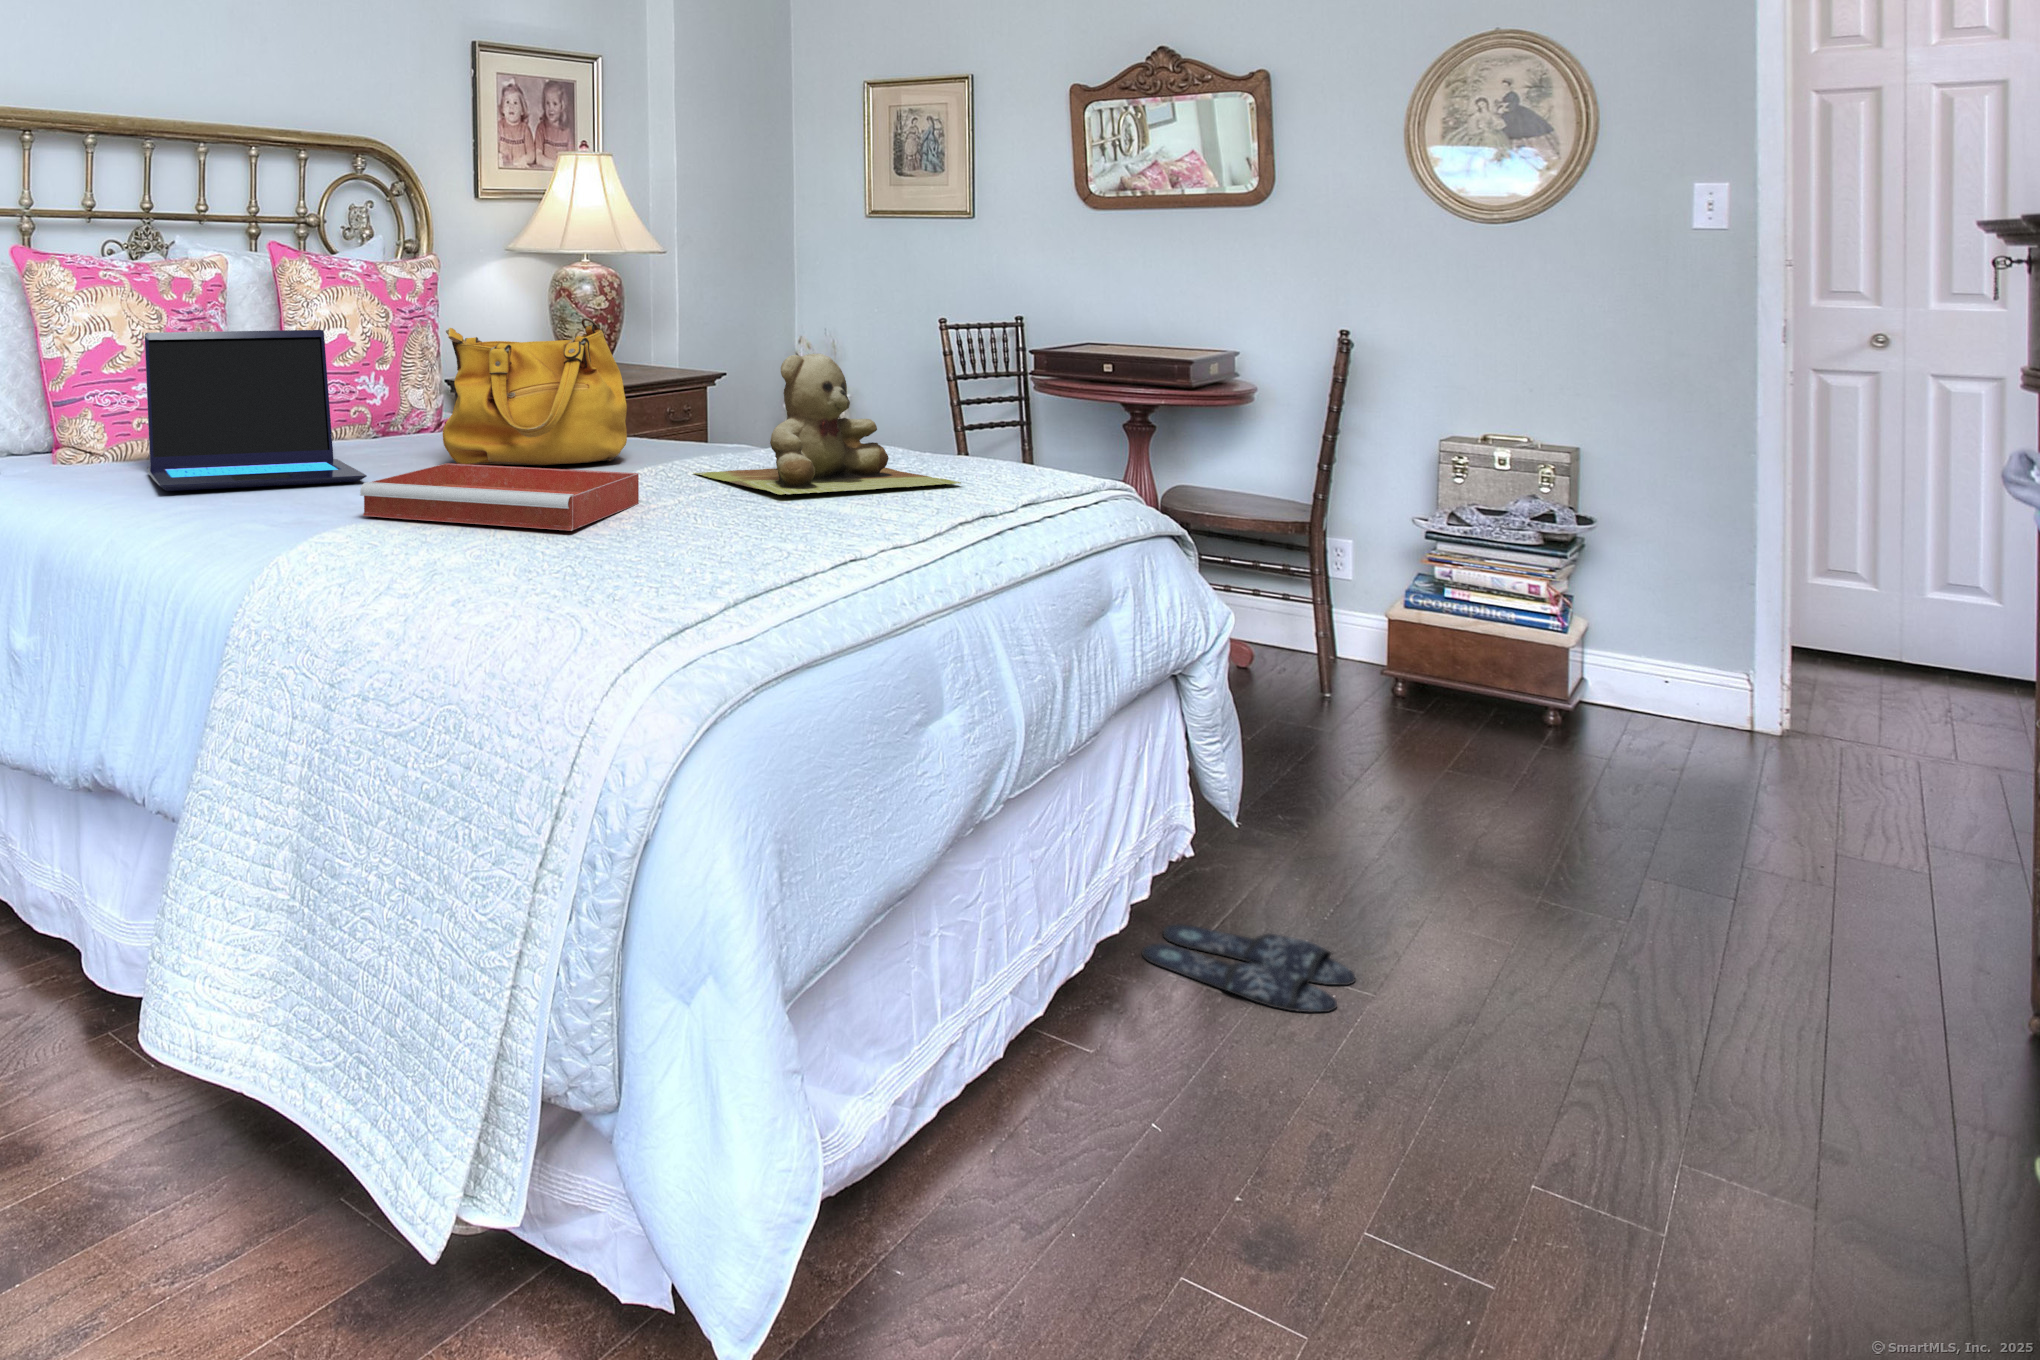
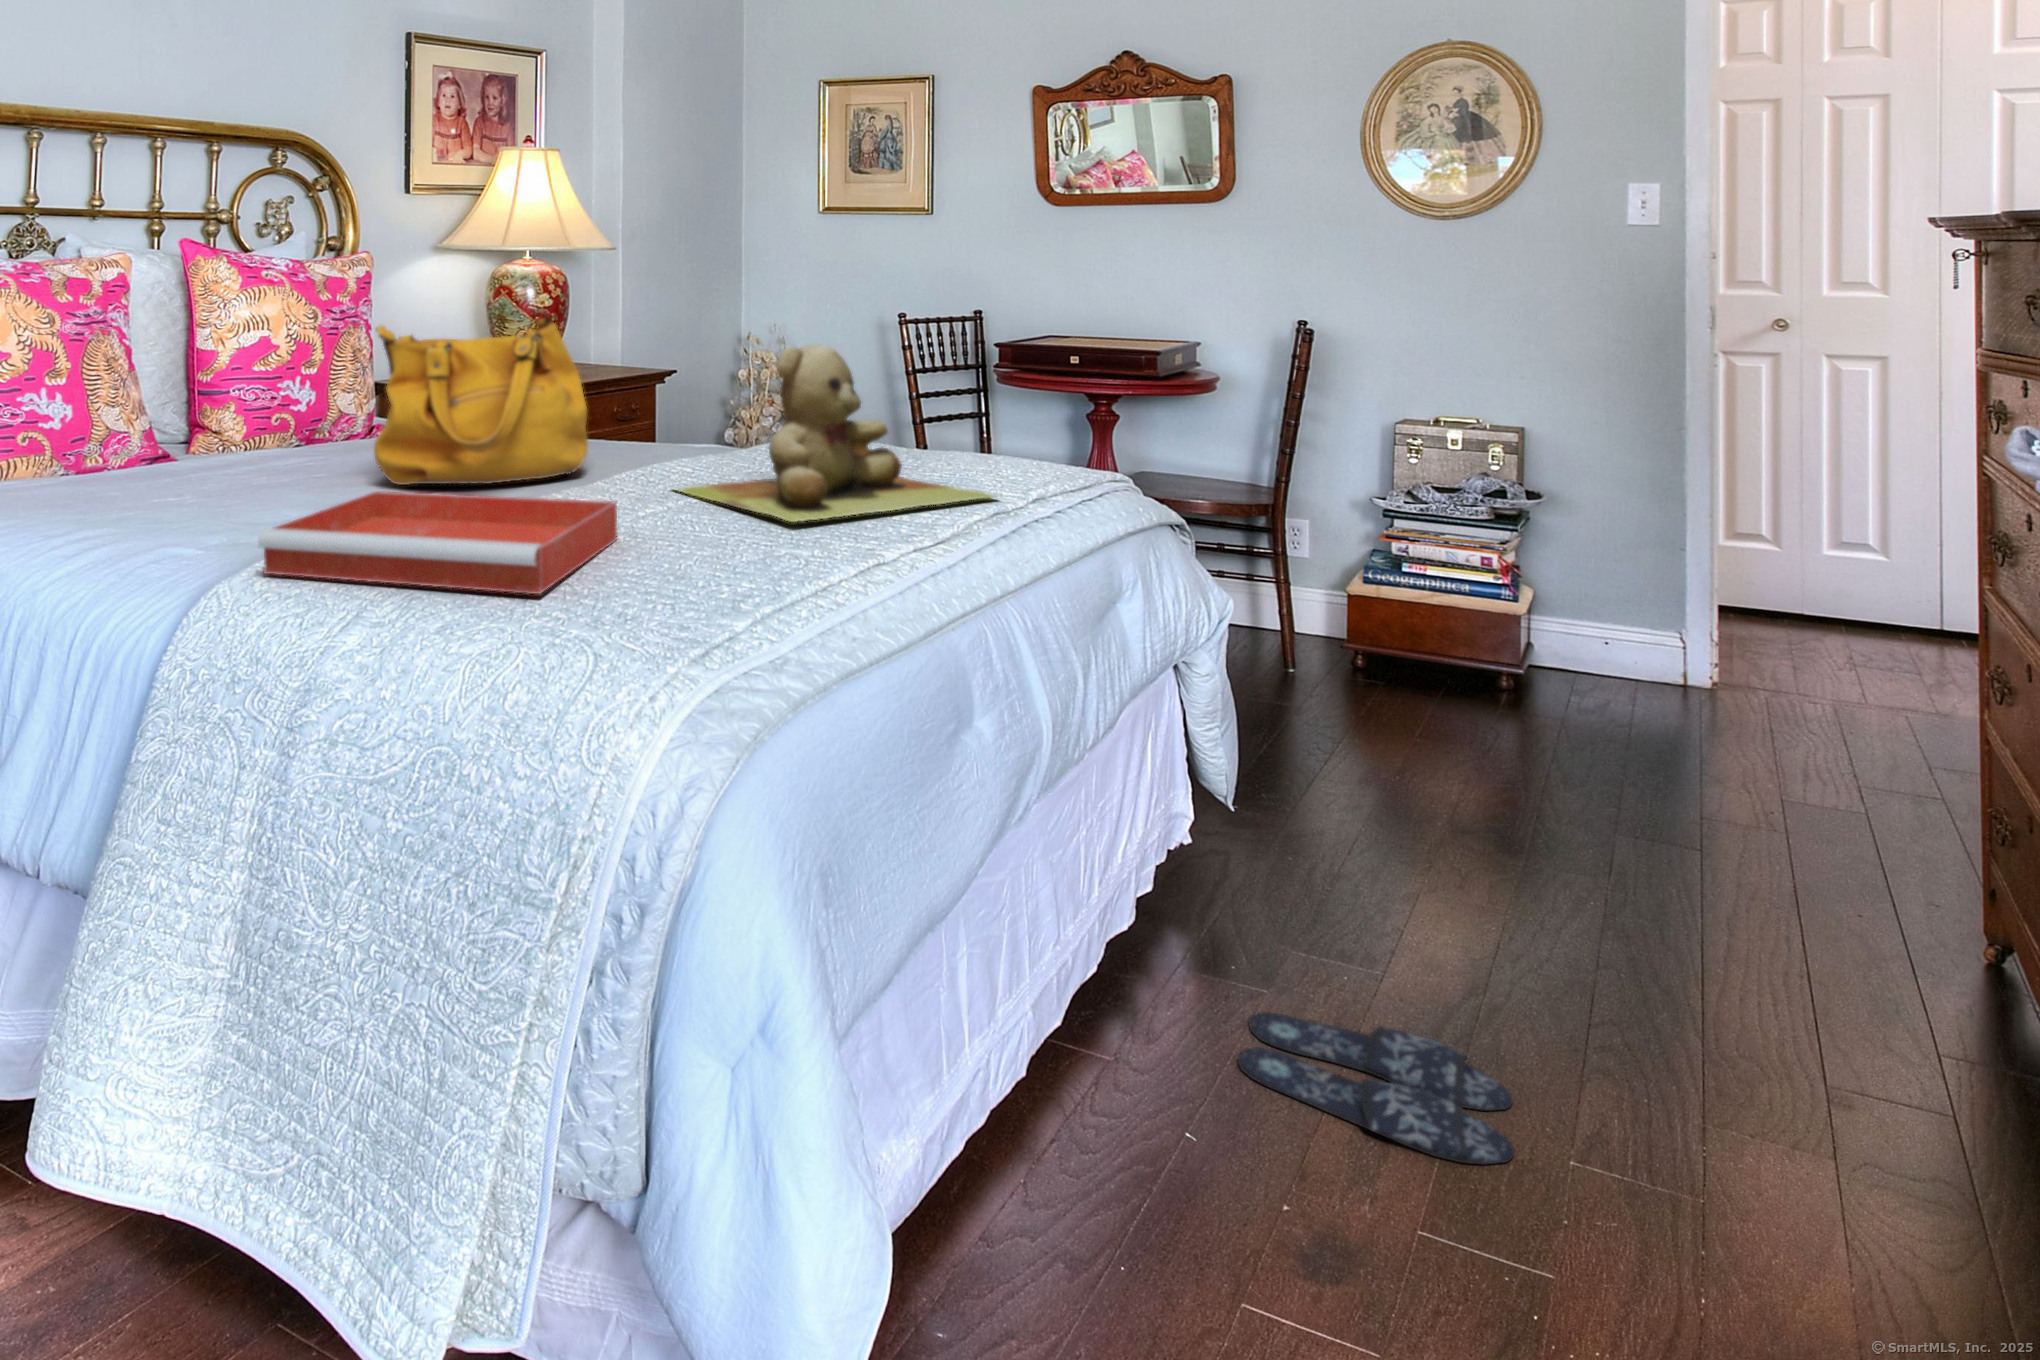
laptop: present [145,330,367,491] -> none [14,331,280,538]

